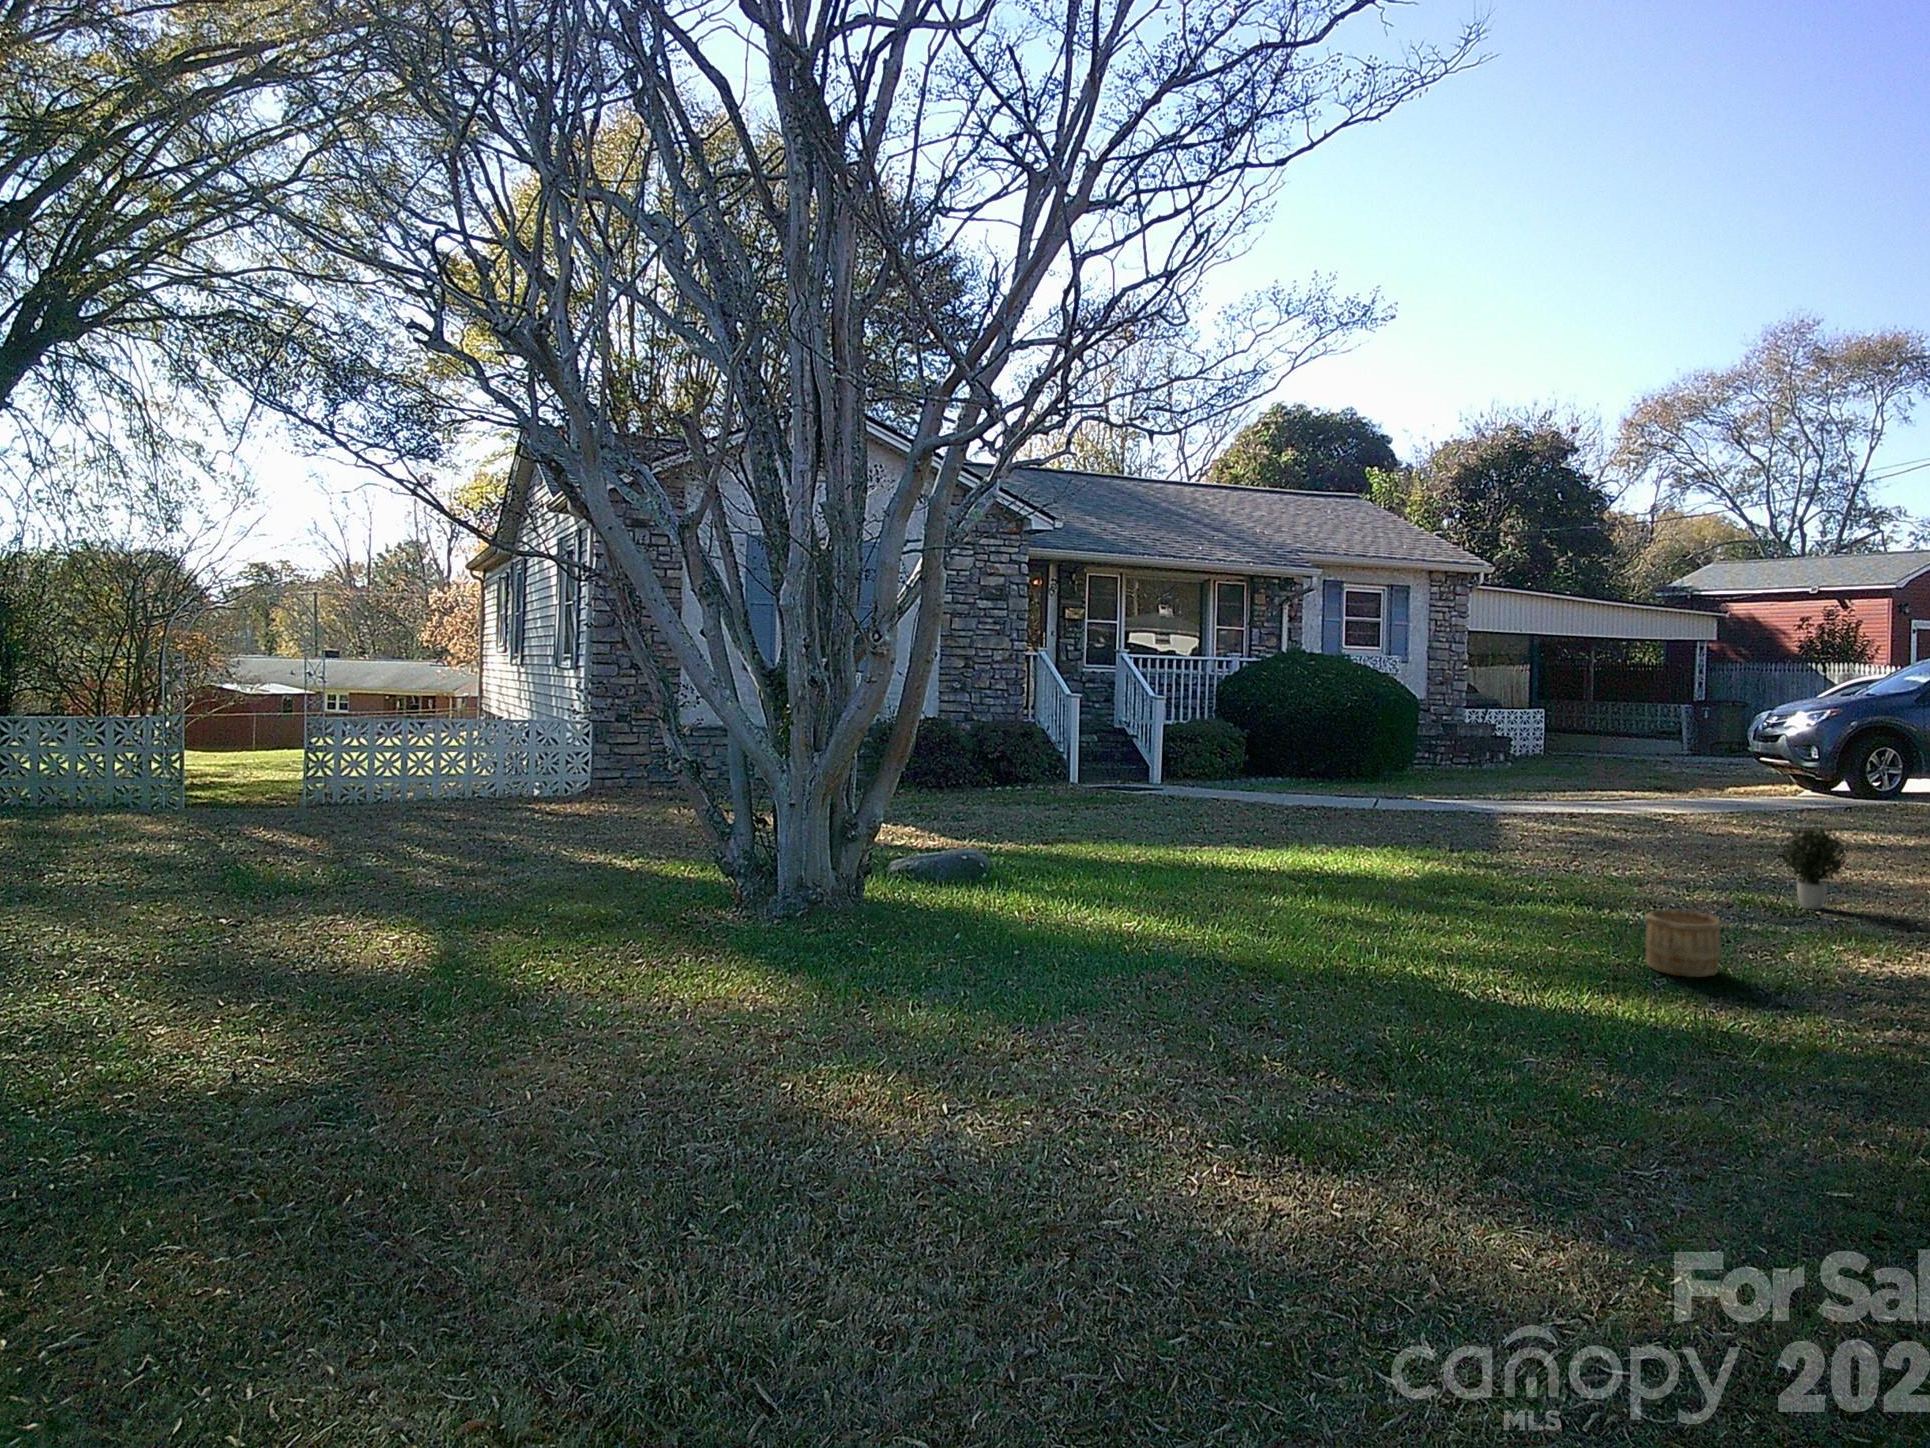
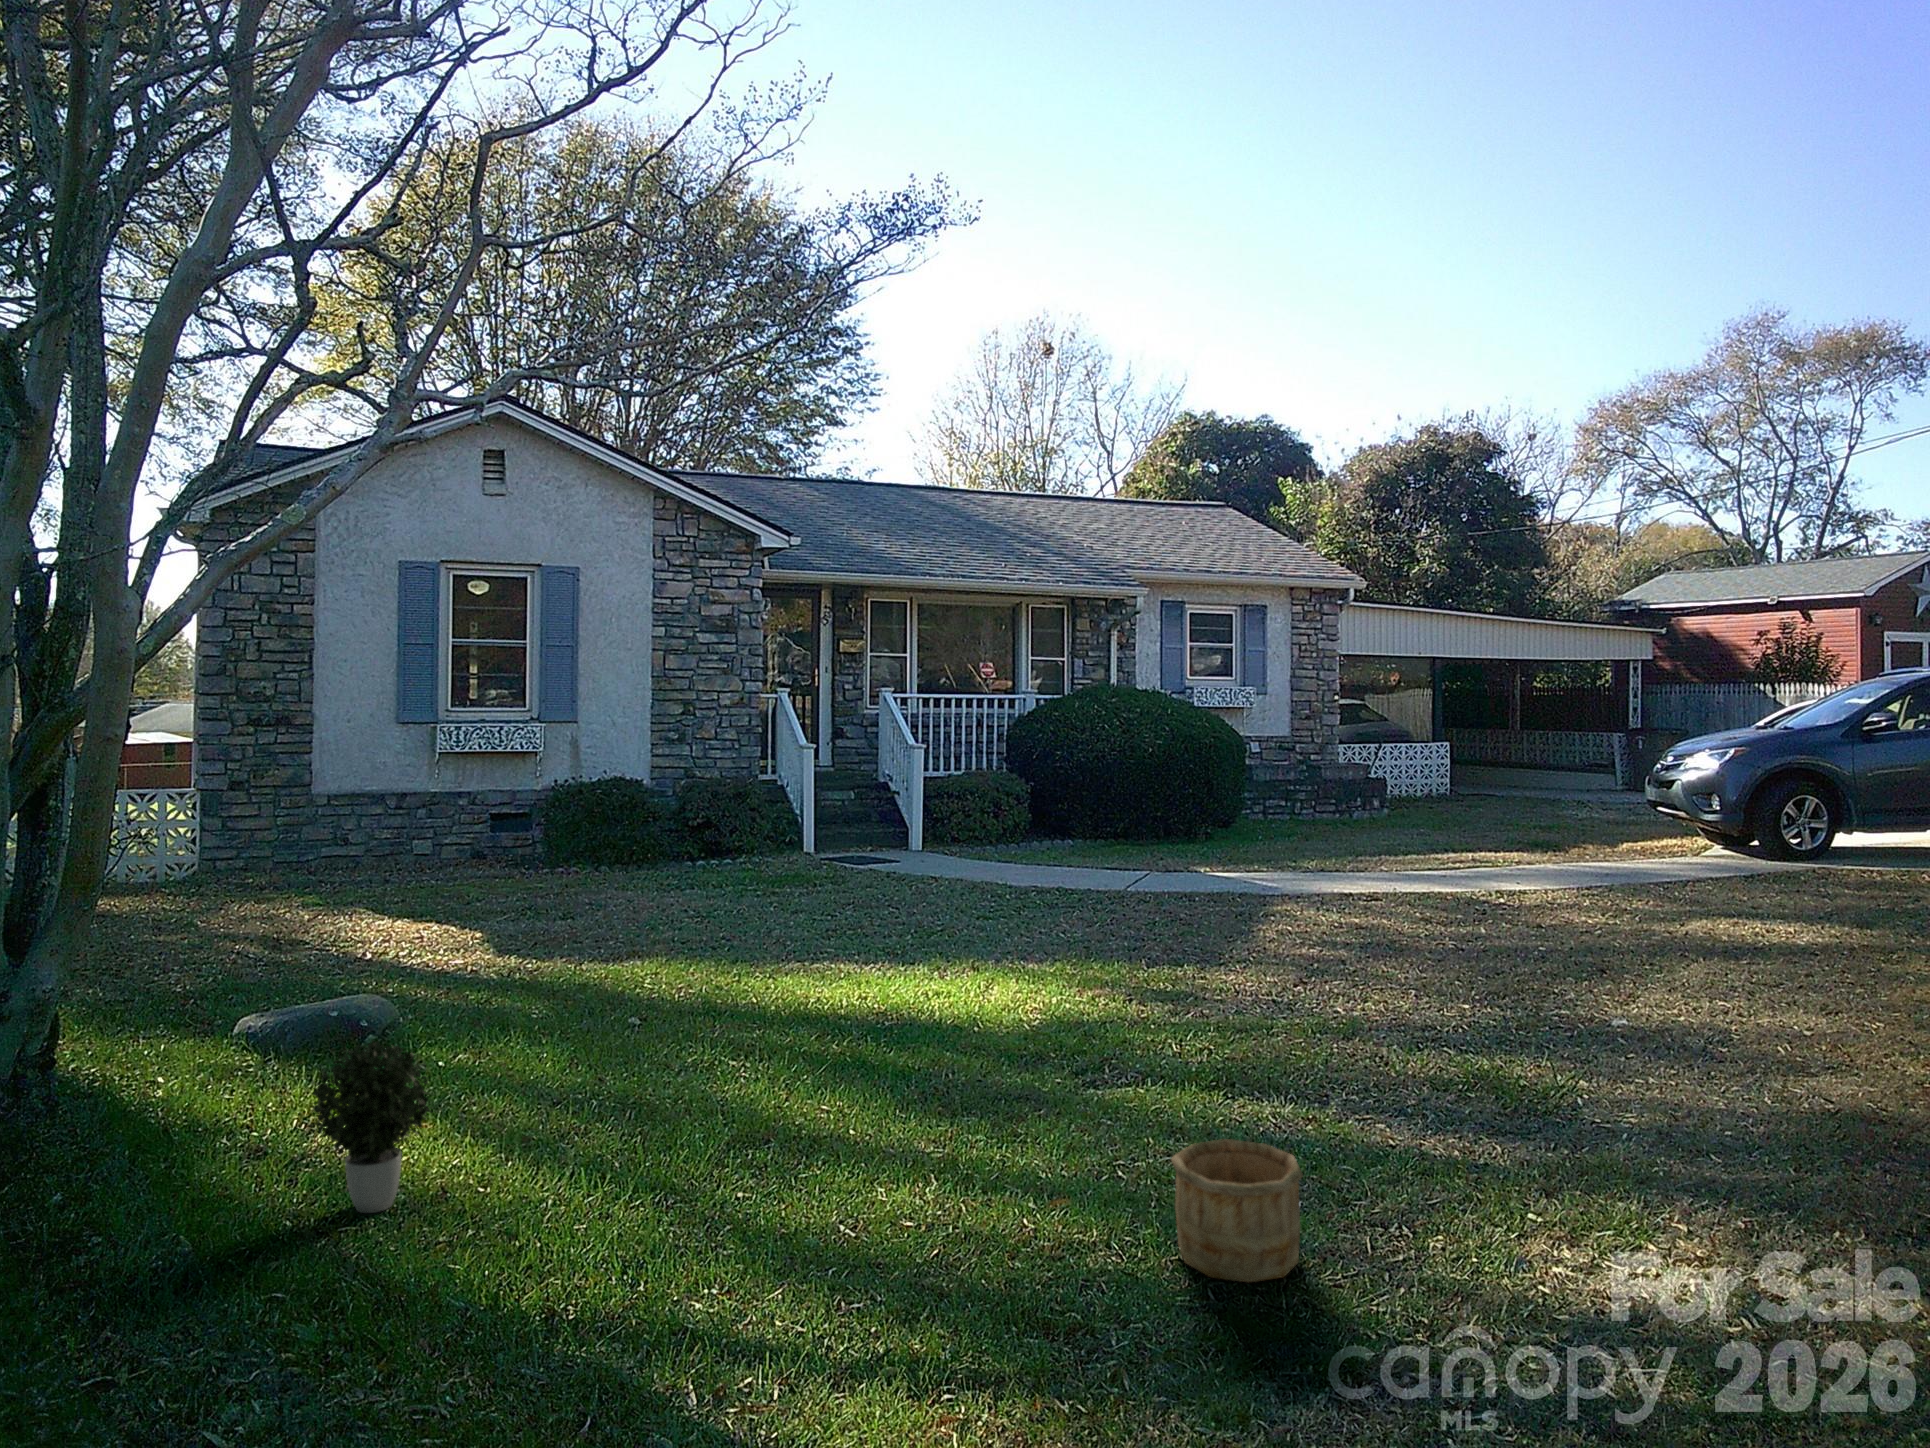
potted plant: present [1783,827,1847,910] -> present [310,1040,433,1213]

